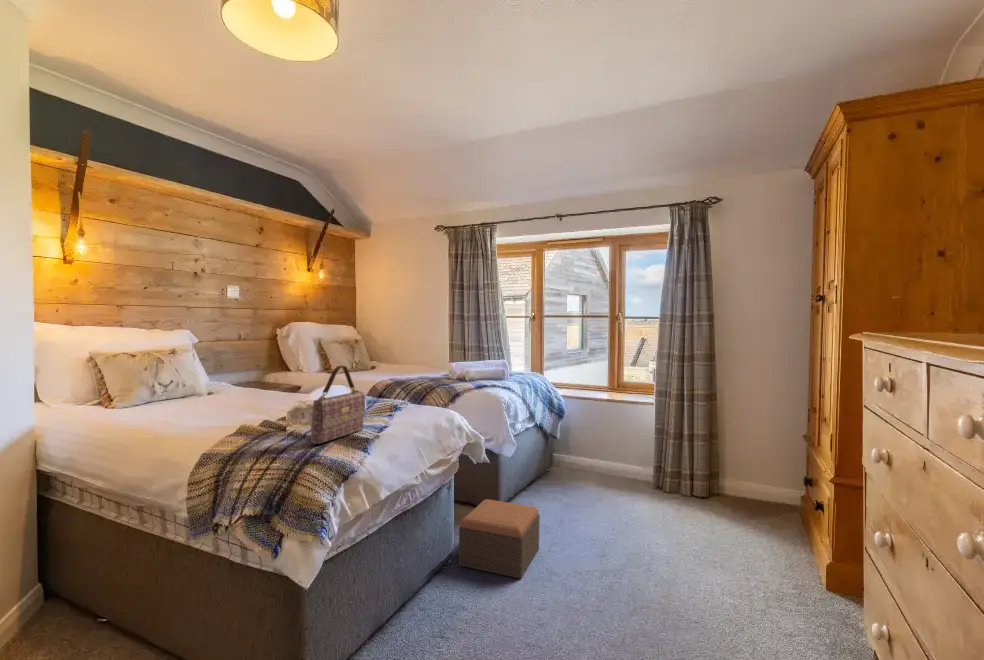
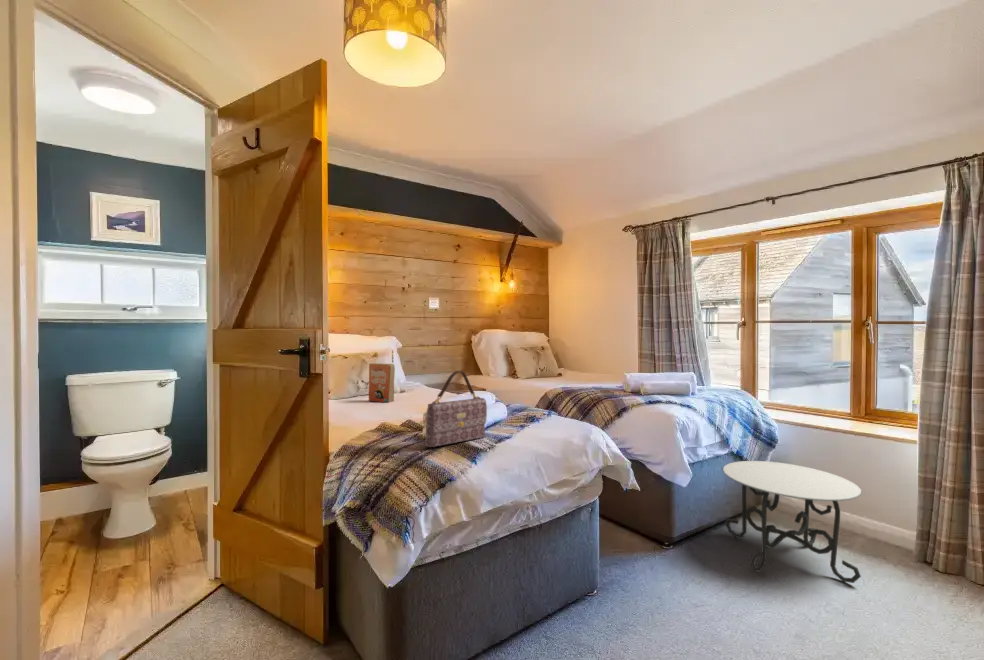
paperback book: none [150,363,232,412] -> present [369,363,395,403]
side table: none [534,429,628,515] -> present [723,461,862,583]
footstool: present [459,499,540,578] -> none [602,532,709,640]

